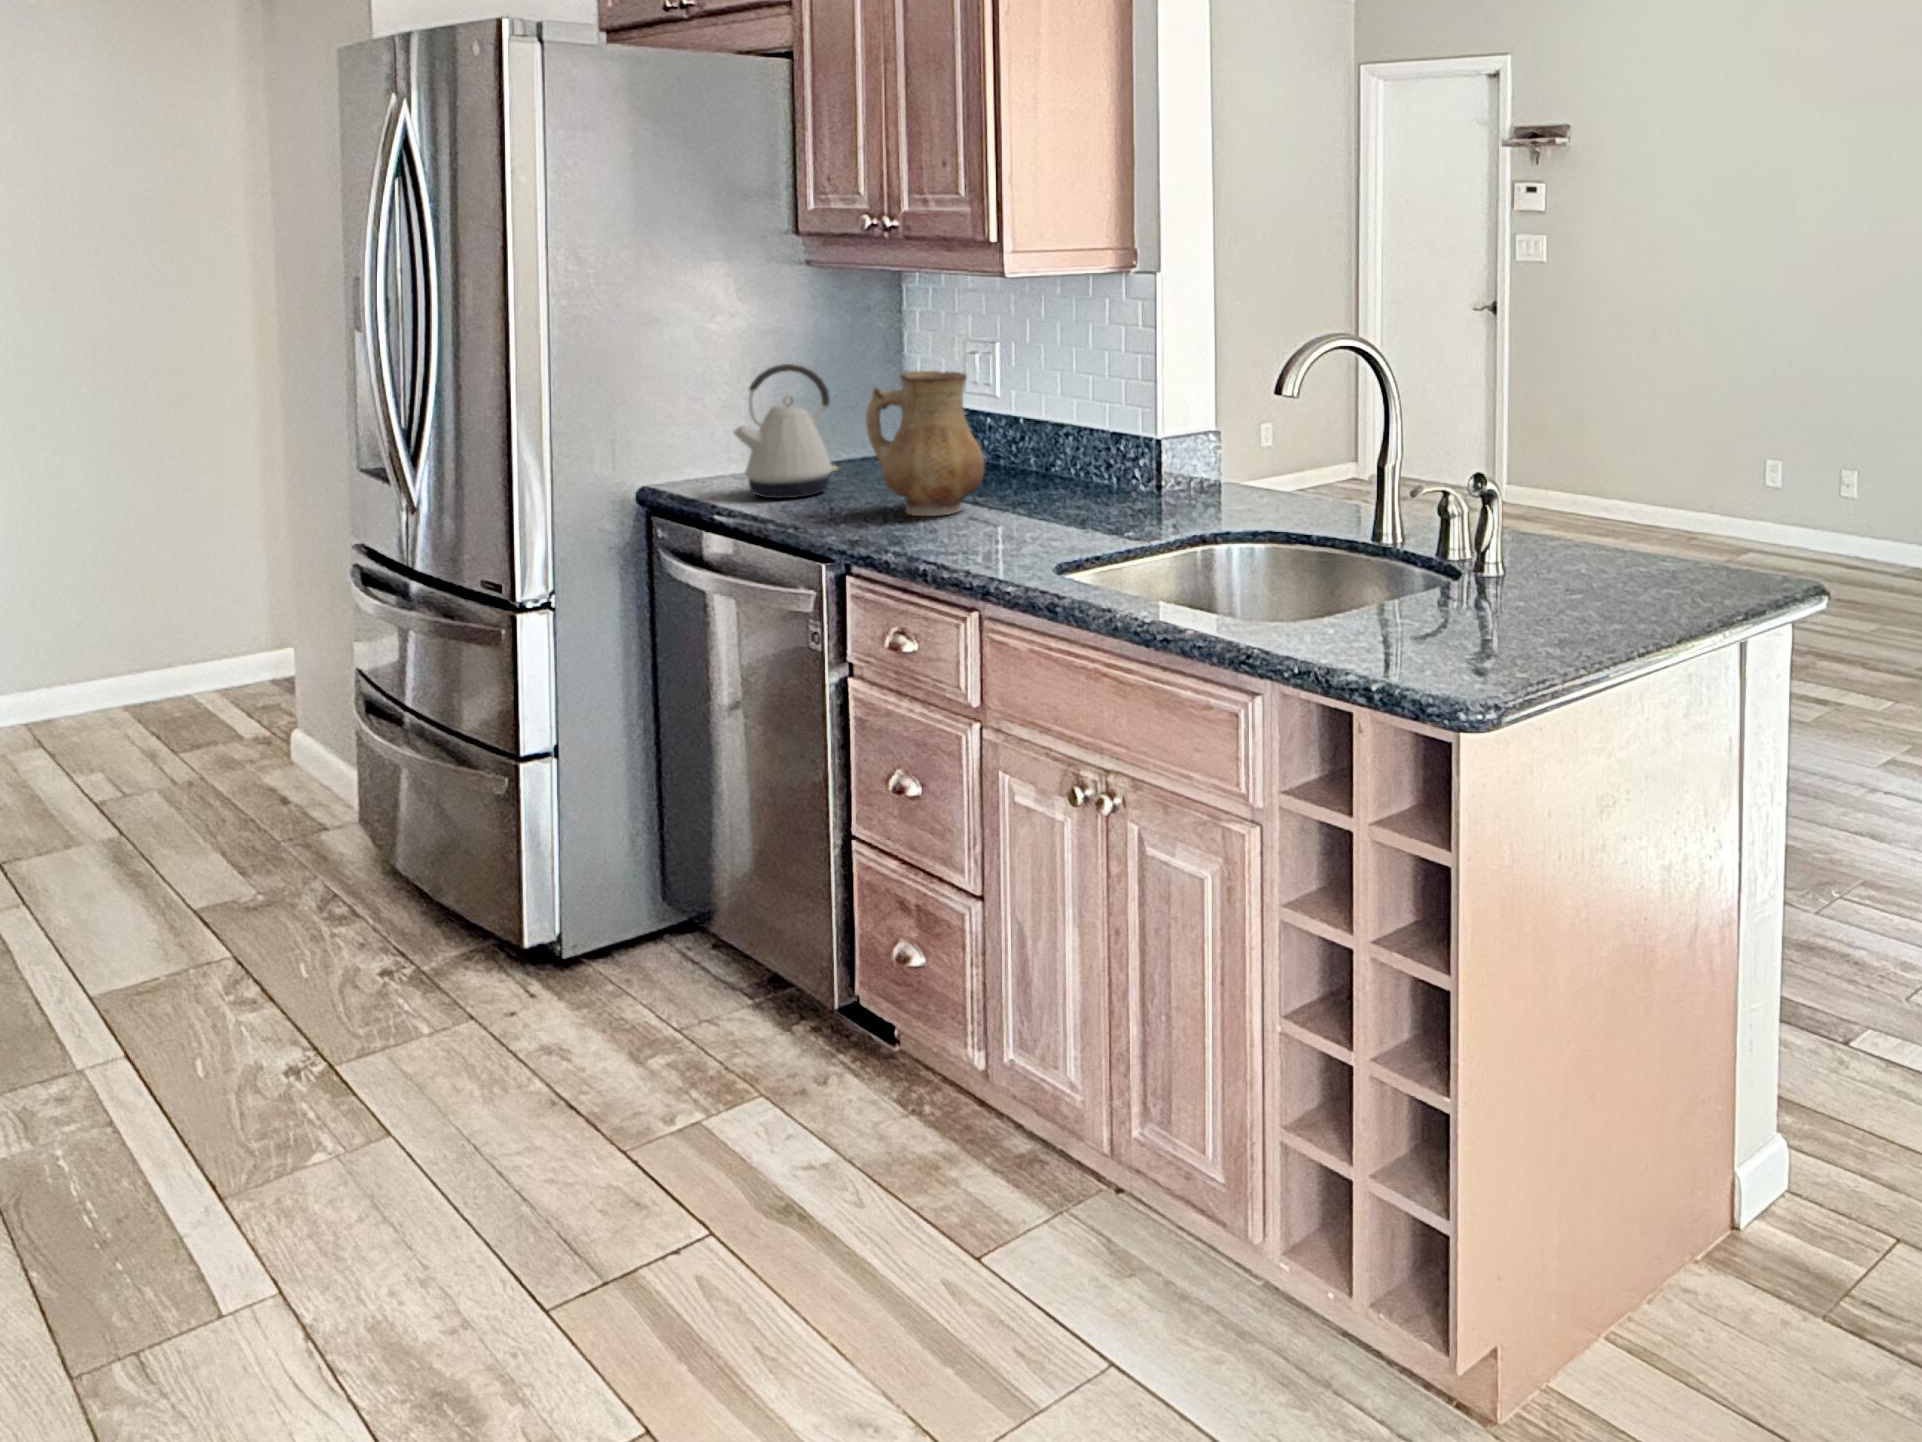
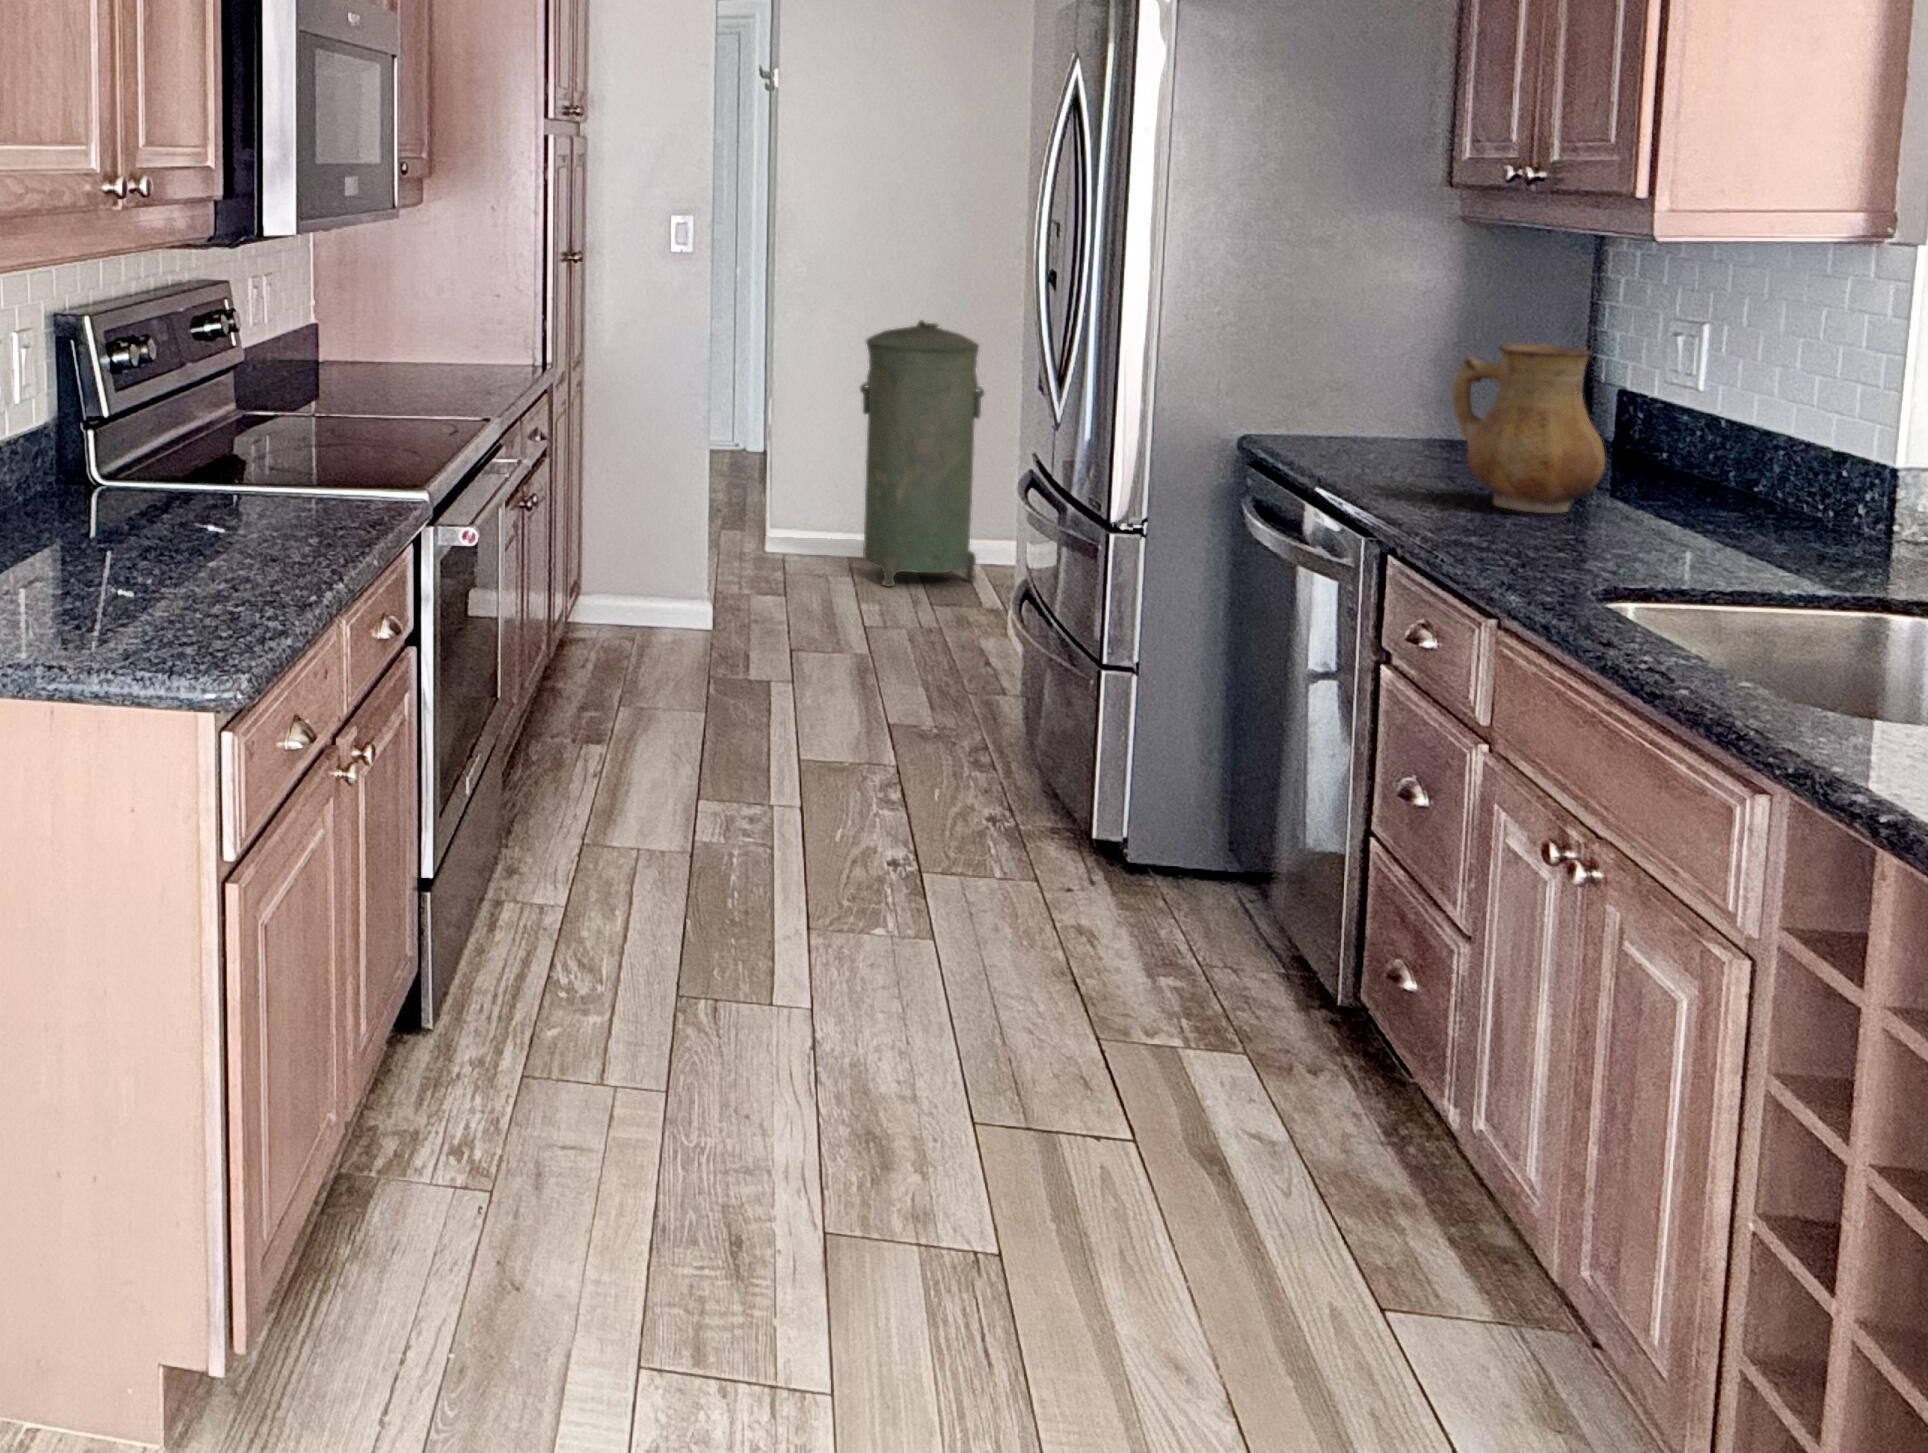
kettle: present [733,364,838,498] -> none [1328,325,1453,470]
trash can: none [19,407,213,746] -> present [860,321,984,586]

